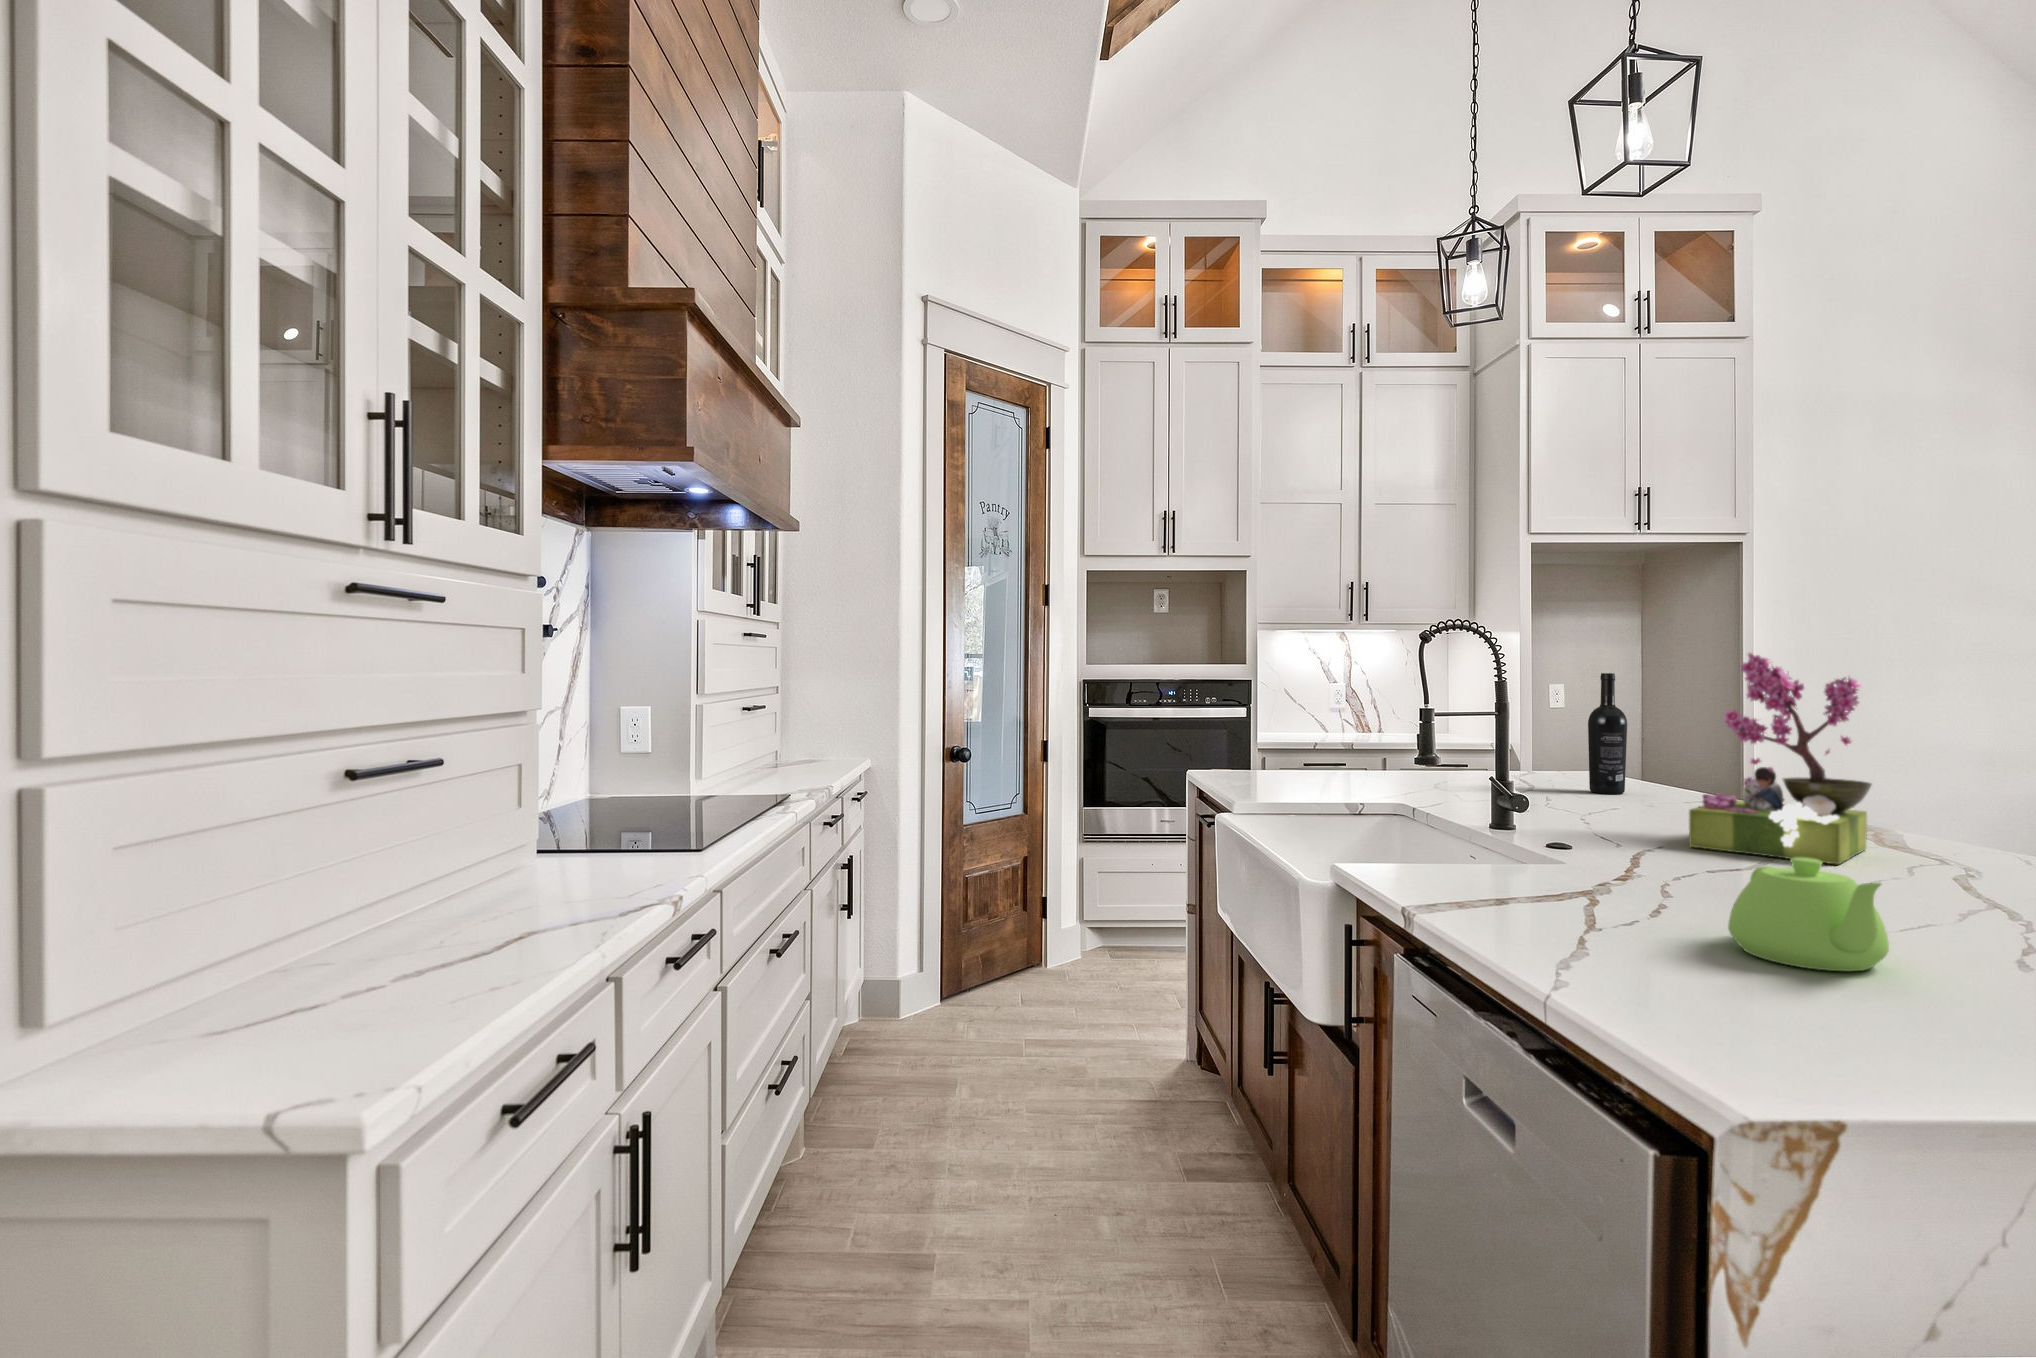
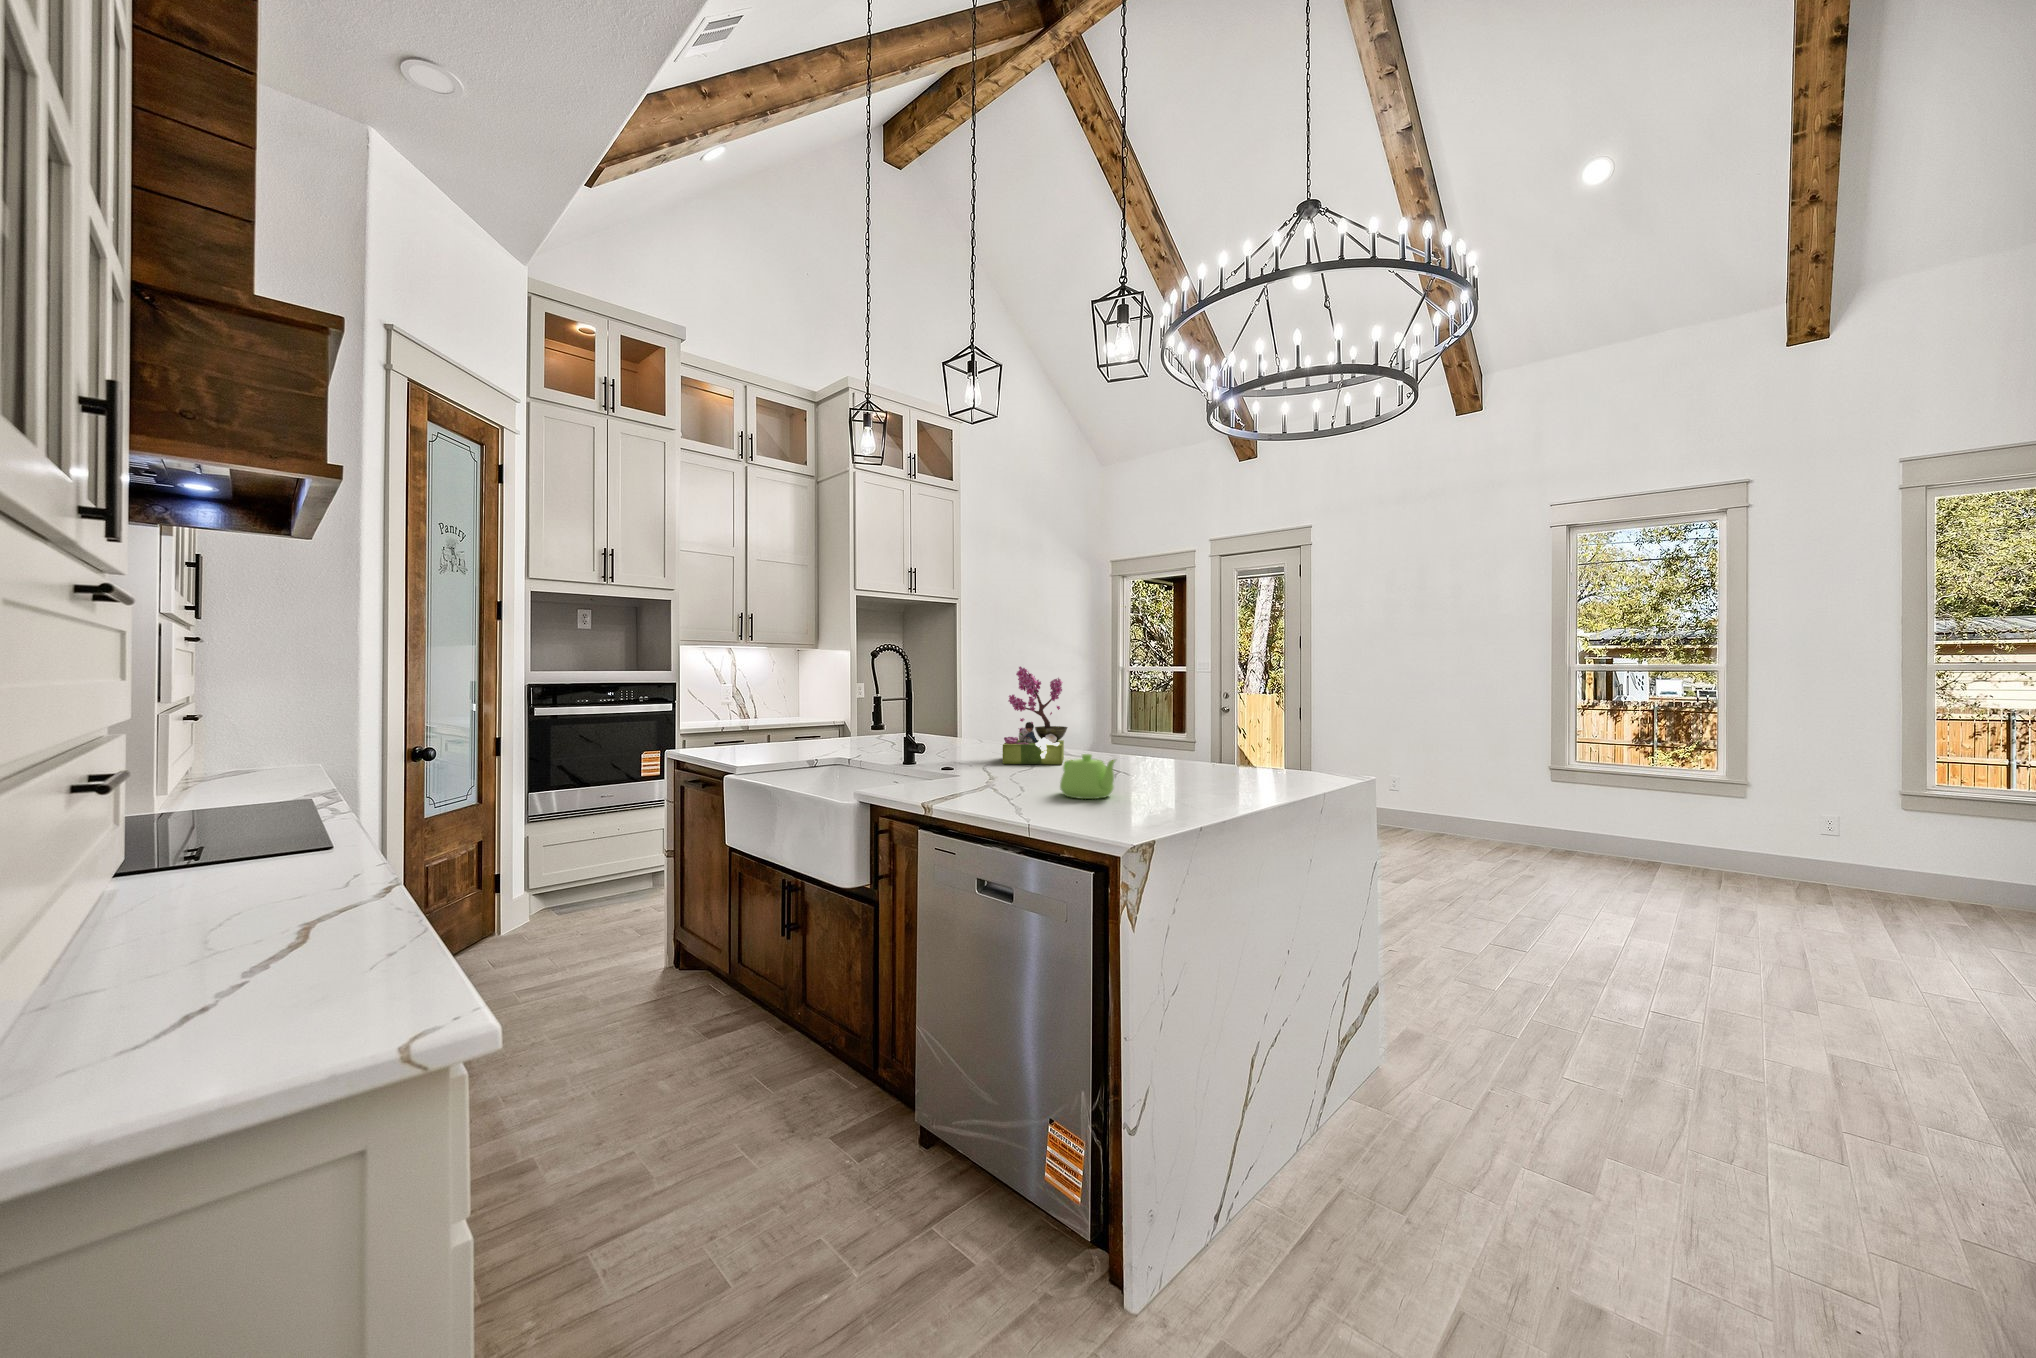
wine bottle: present [1588,673,1627,794] -> none [927,677,946,744]

